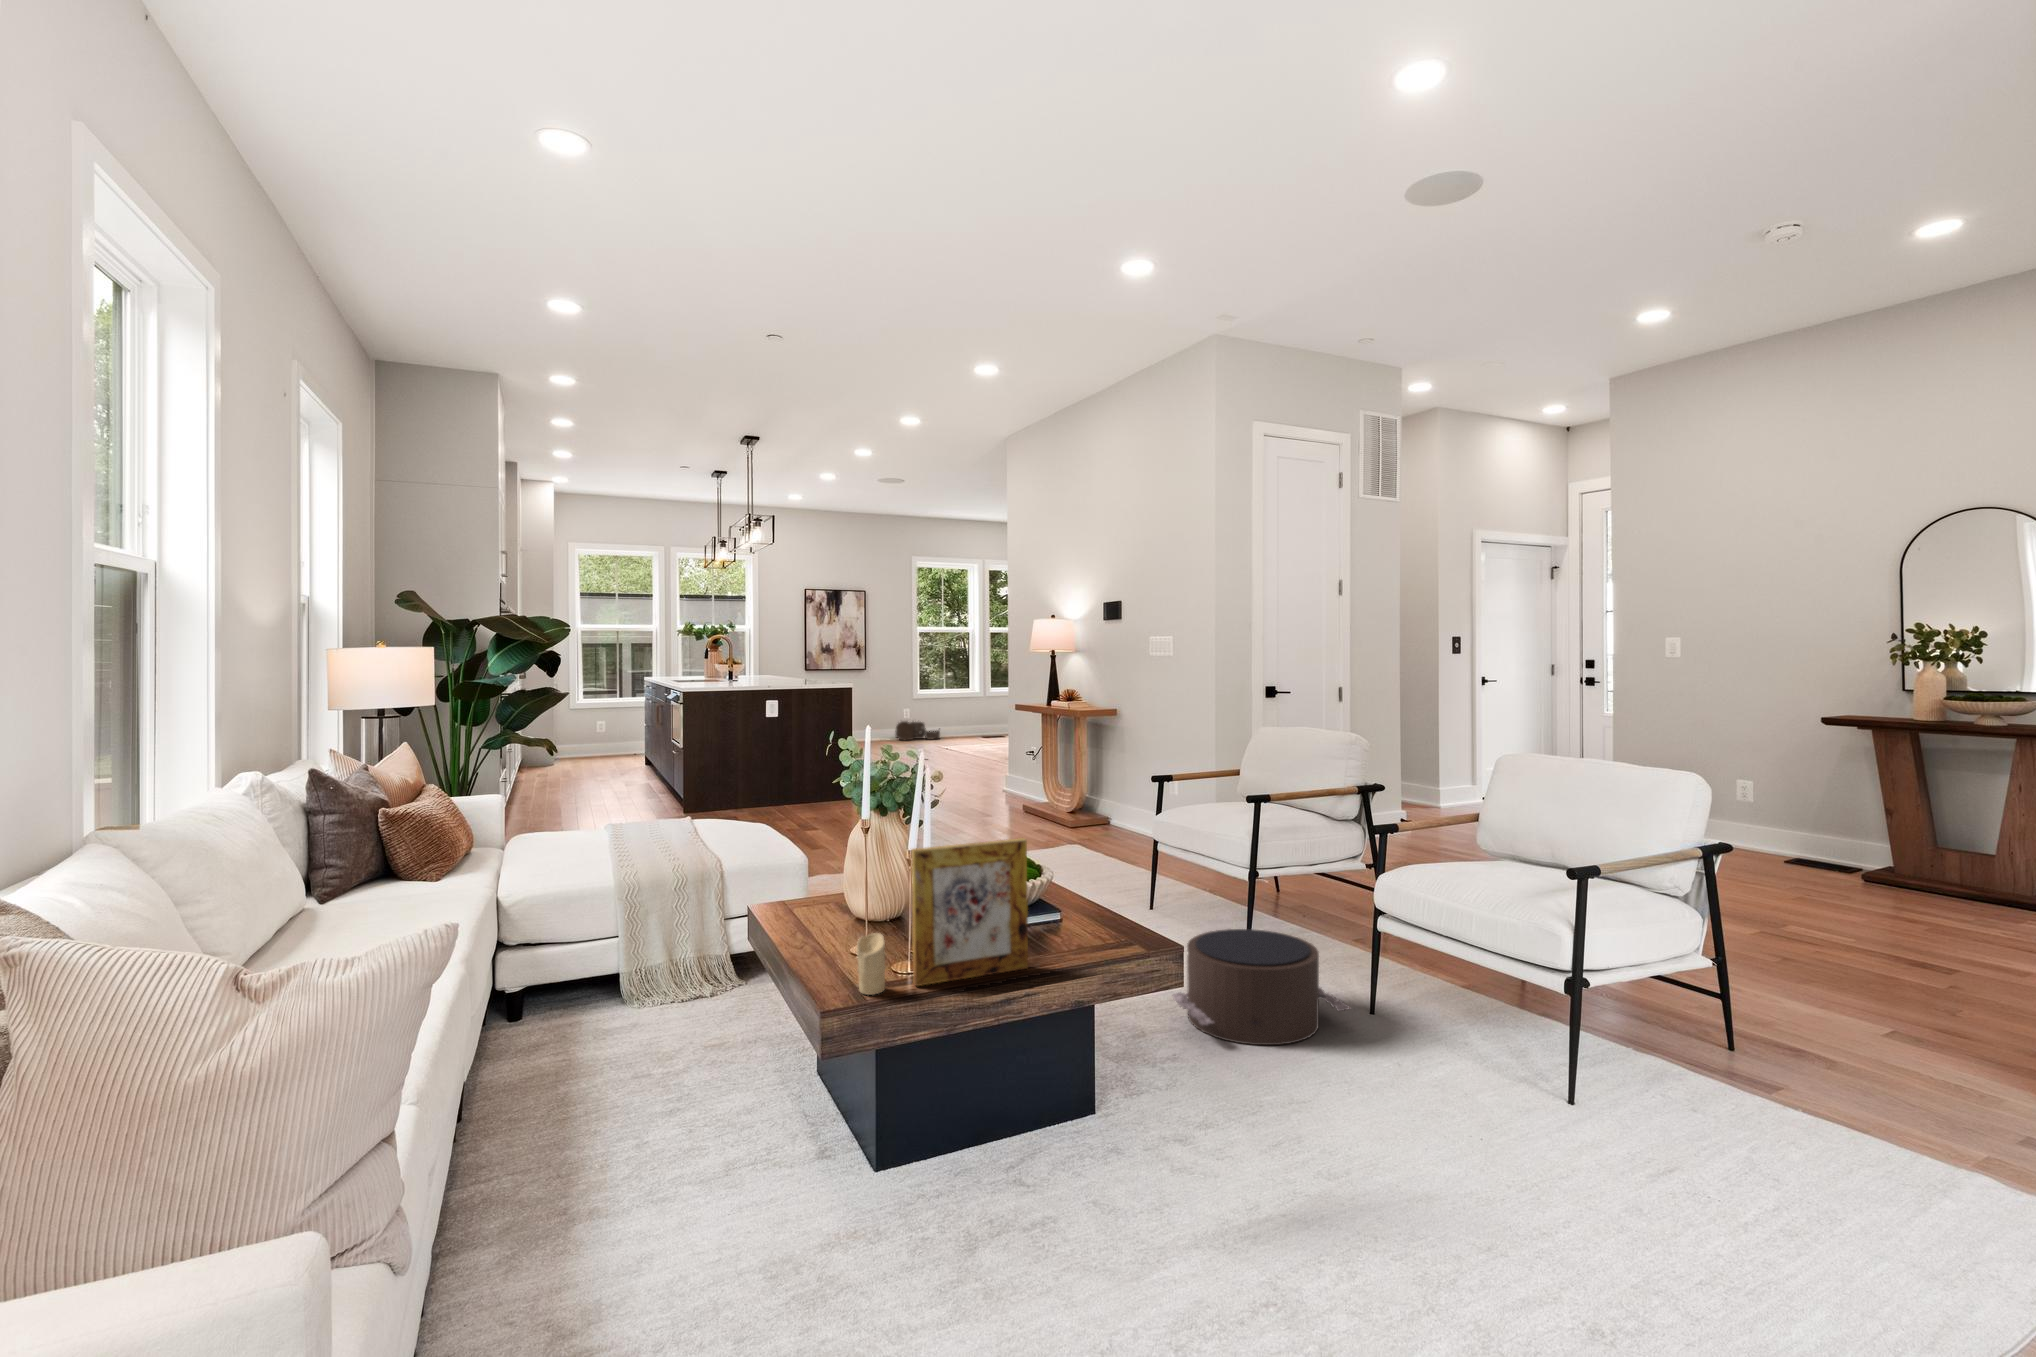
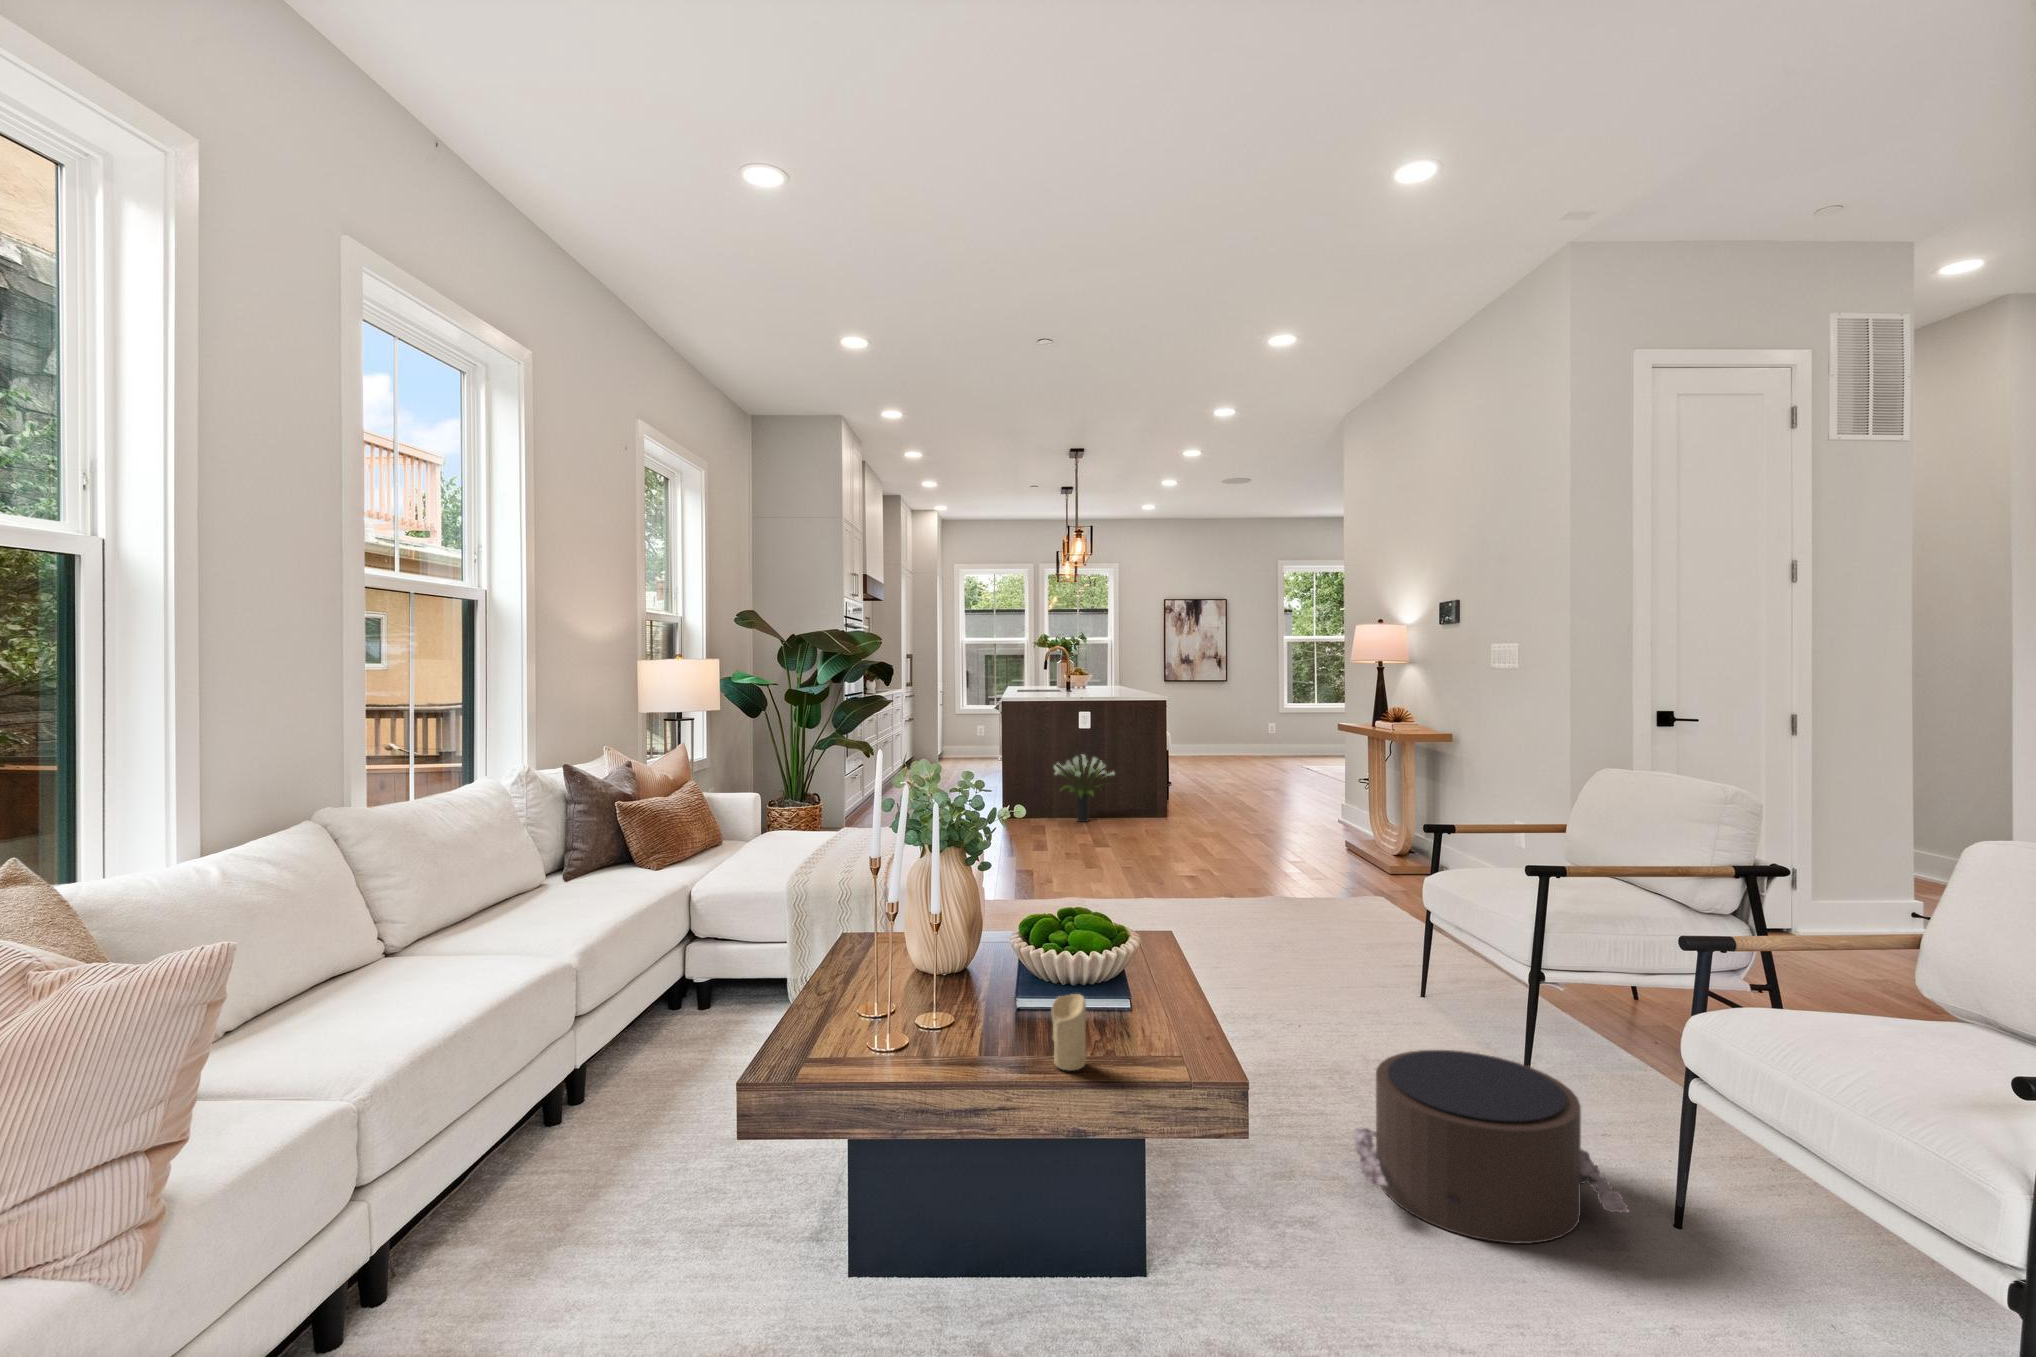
woven basket: present [895,721,940,740] -> none [1258,738,1307,762]
potted plant: none [747,739,808,805] -> present [1054,754,1114,822]
picture frame: present [911,838,1028,986] -> none [865,898,1019,1071]
candle: present [856,933,885,995] -> present [1051,994,1086,1071]

